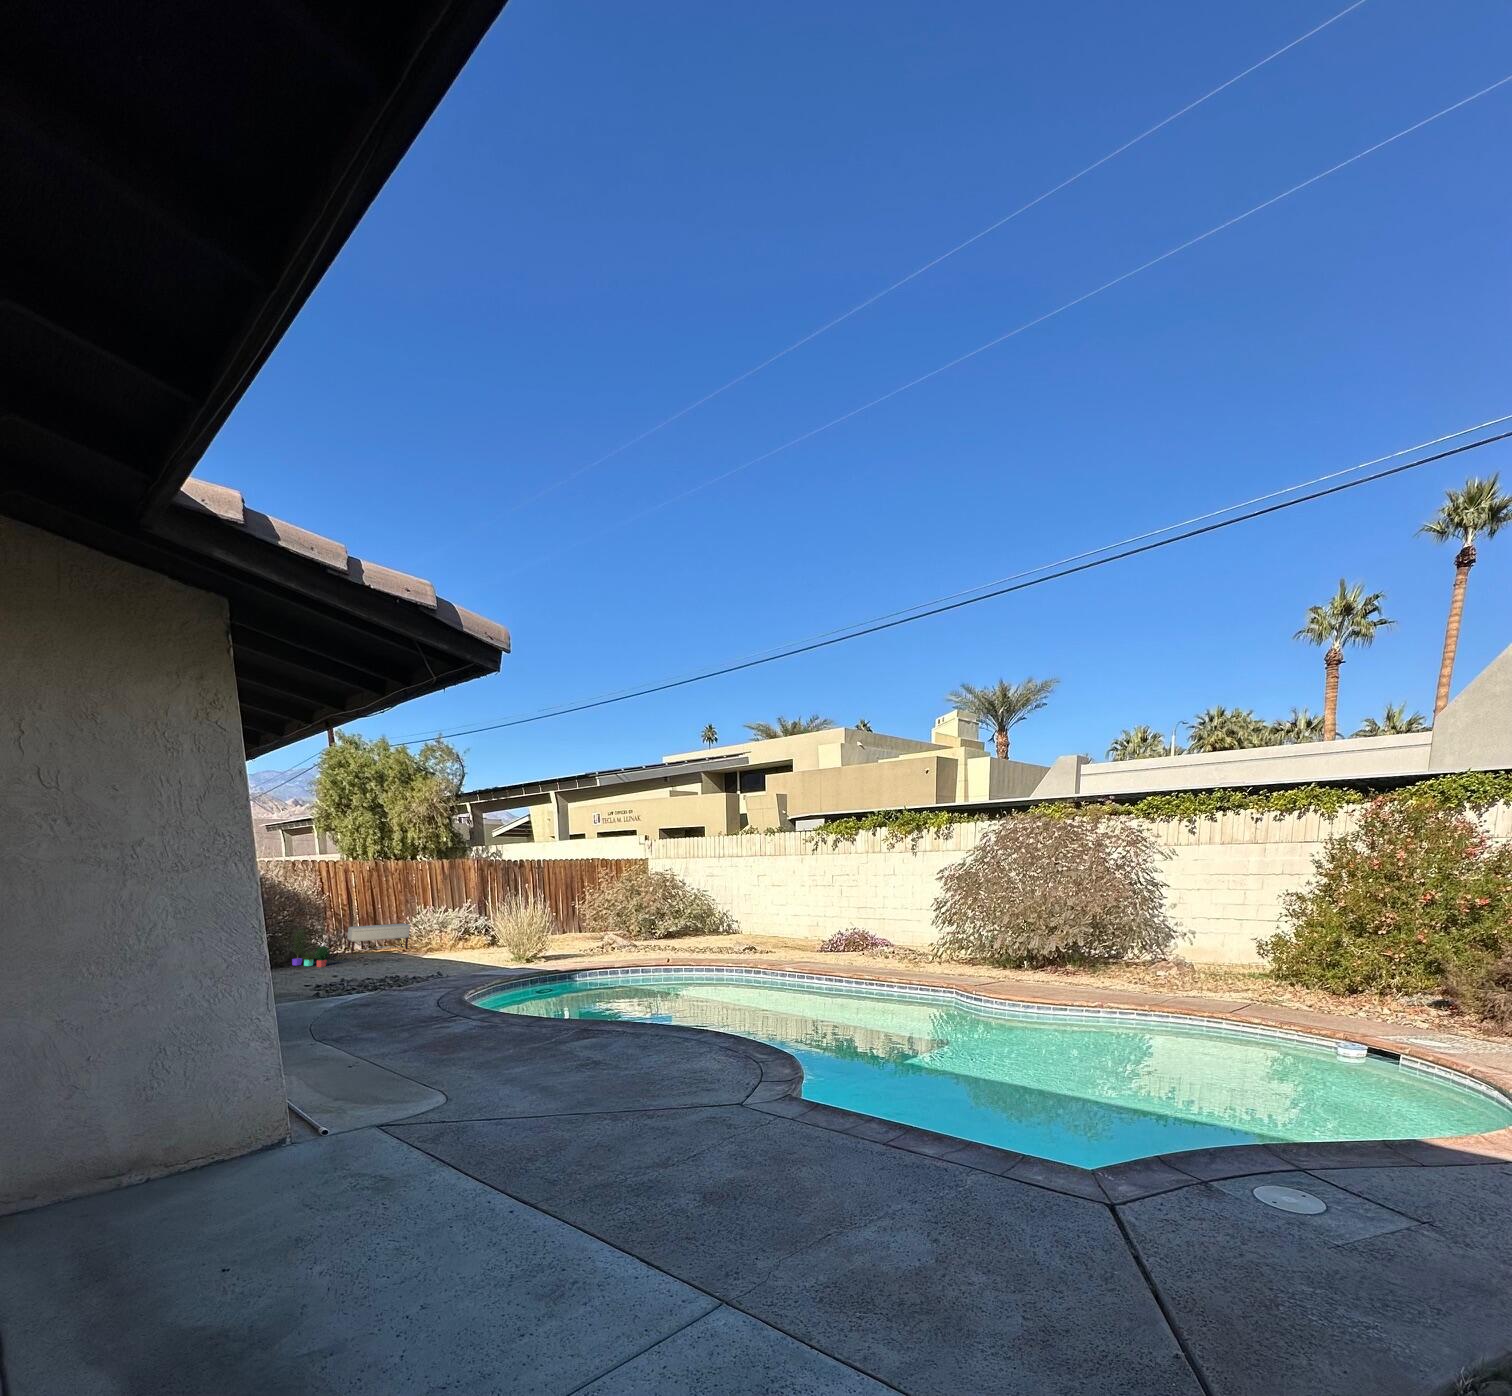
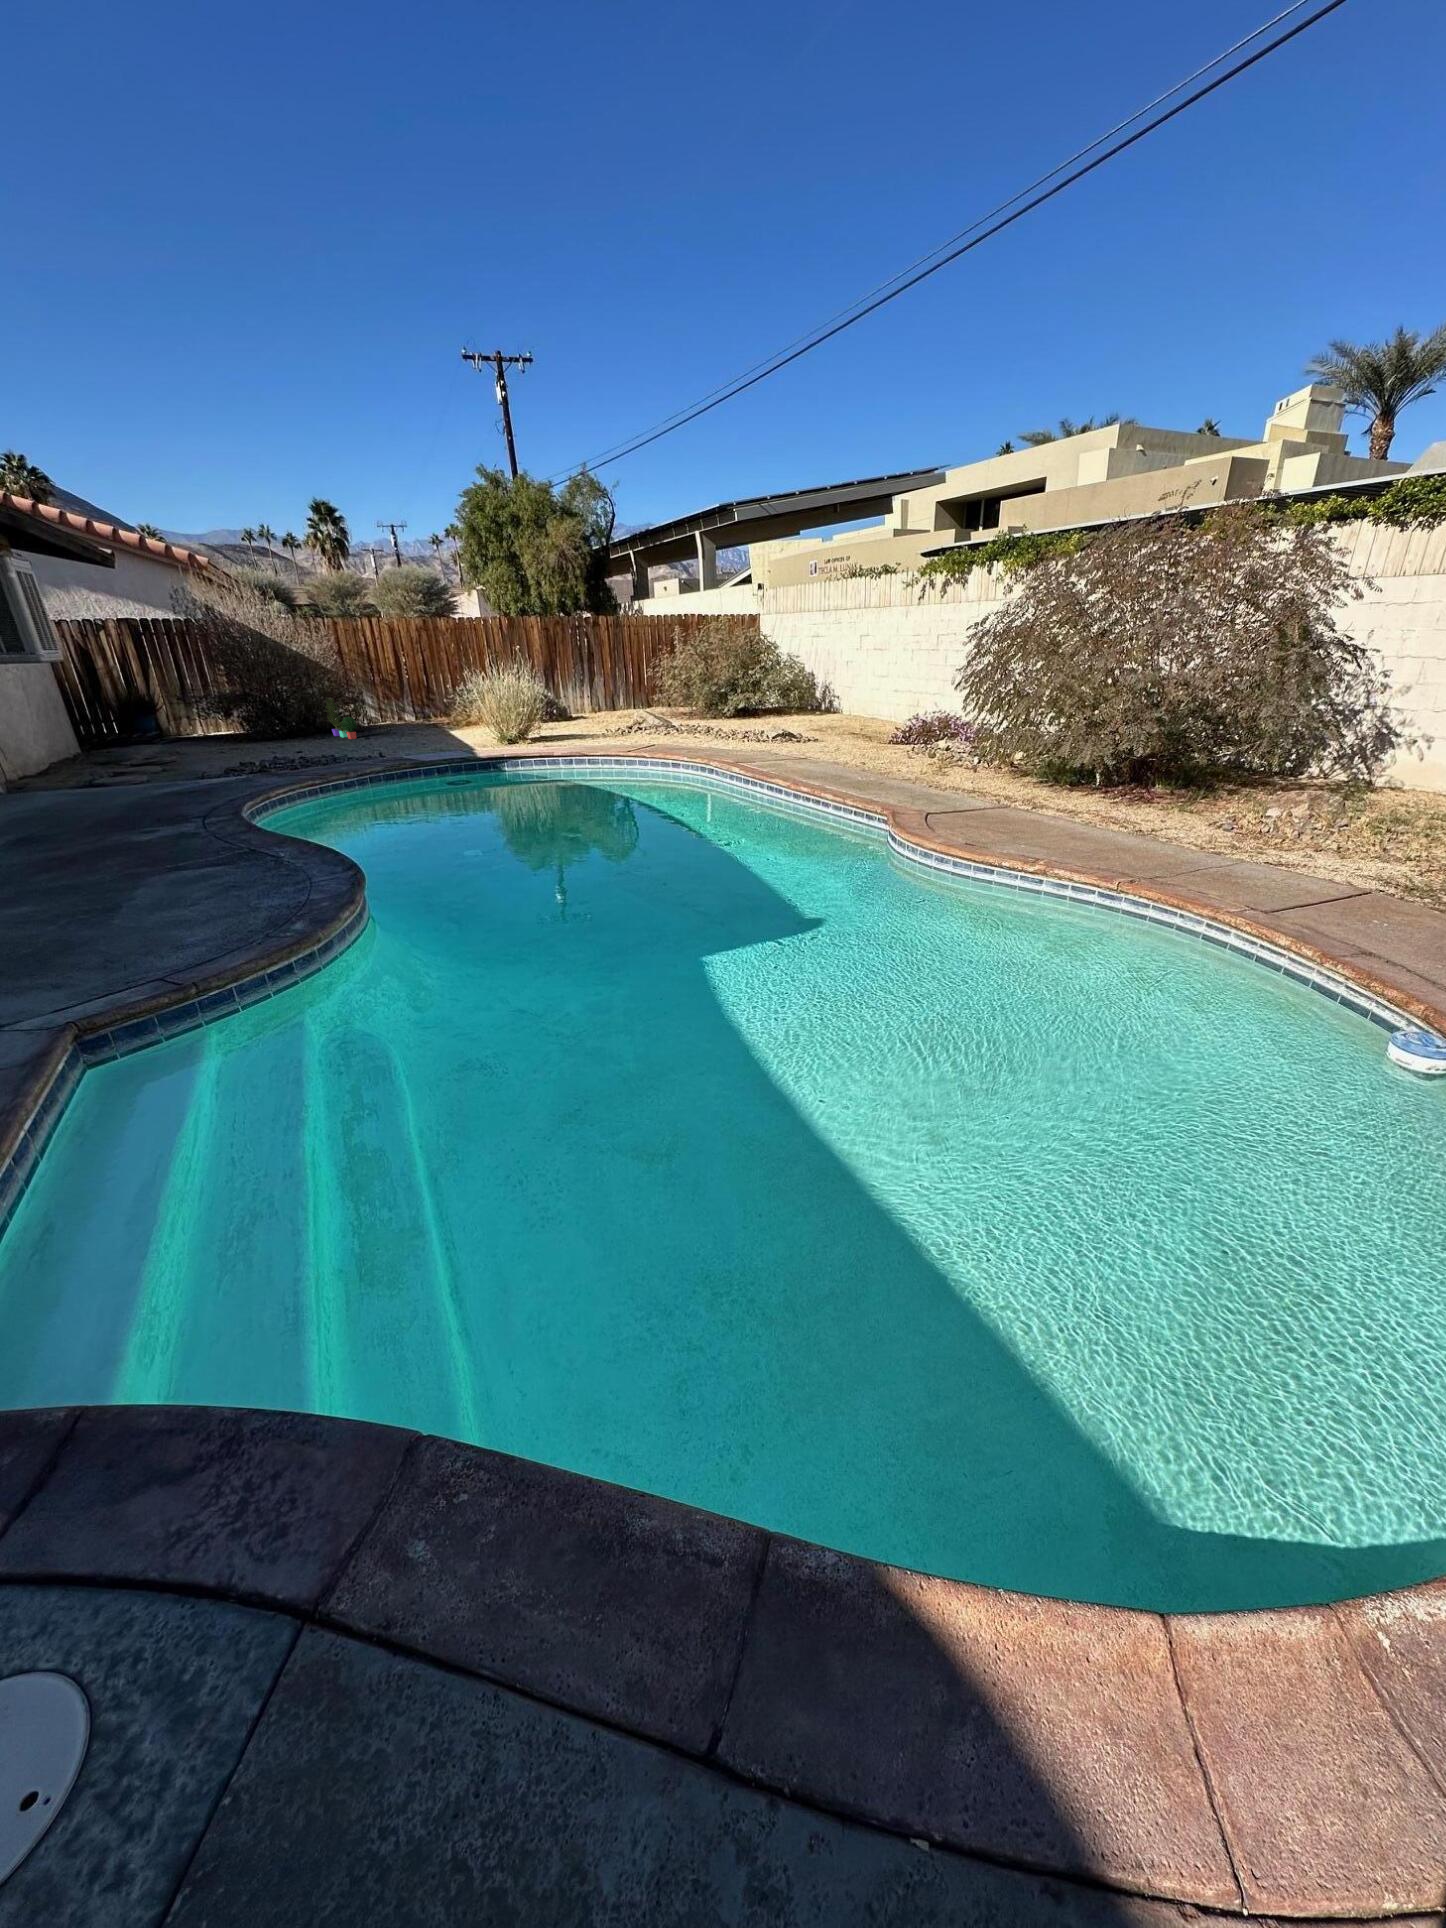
bench: present [347,923,410,953] -> none [404,692,469,724]

